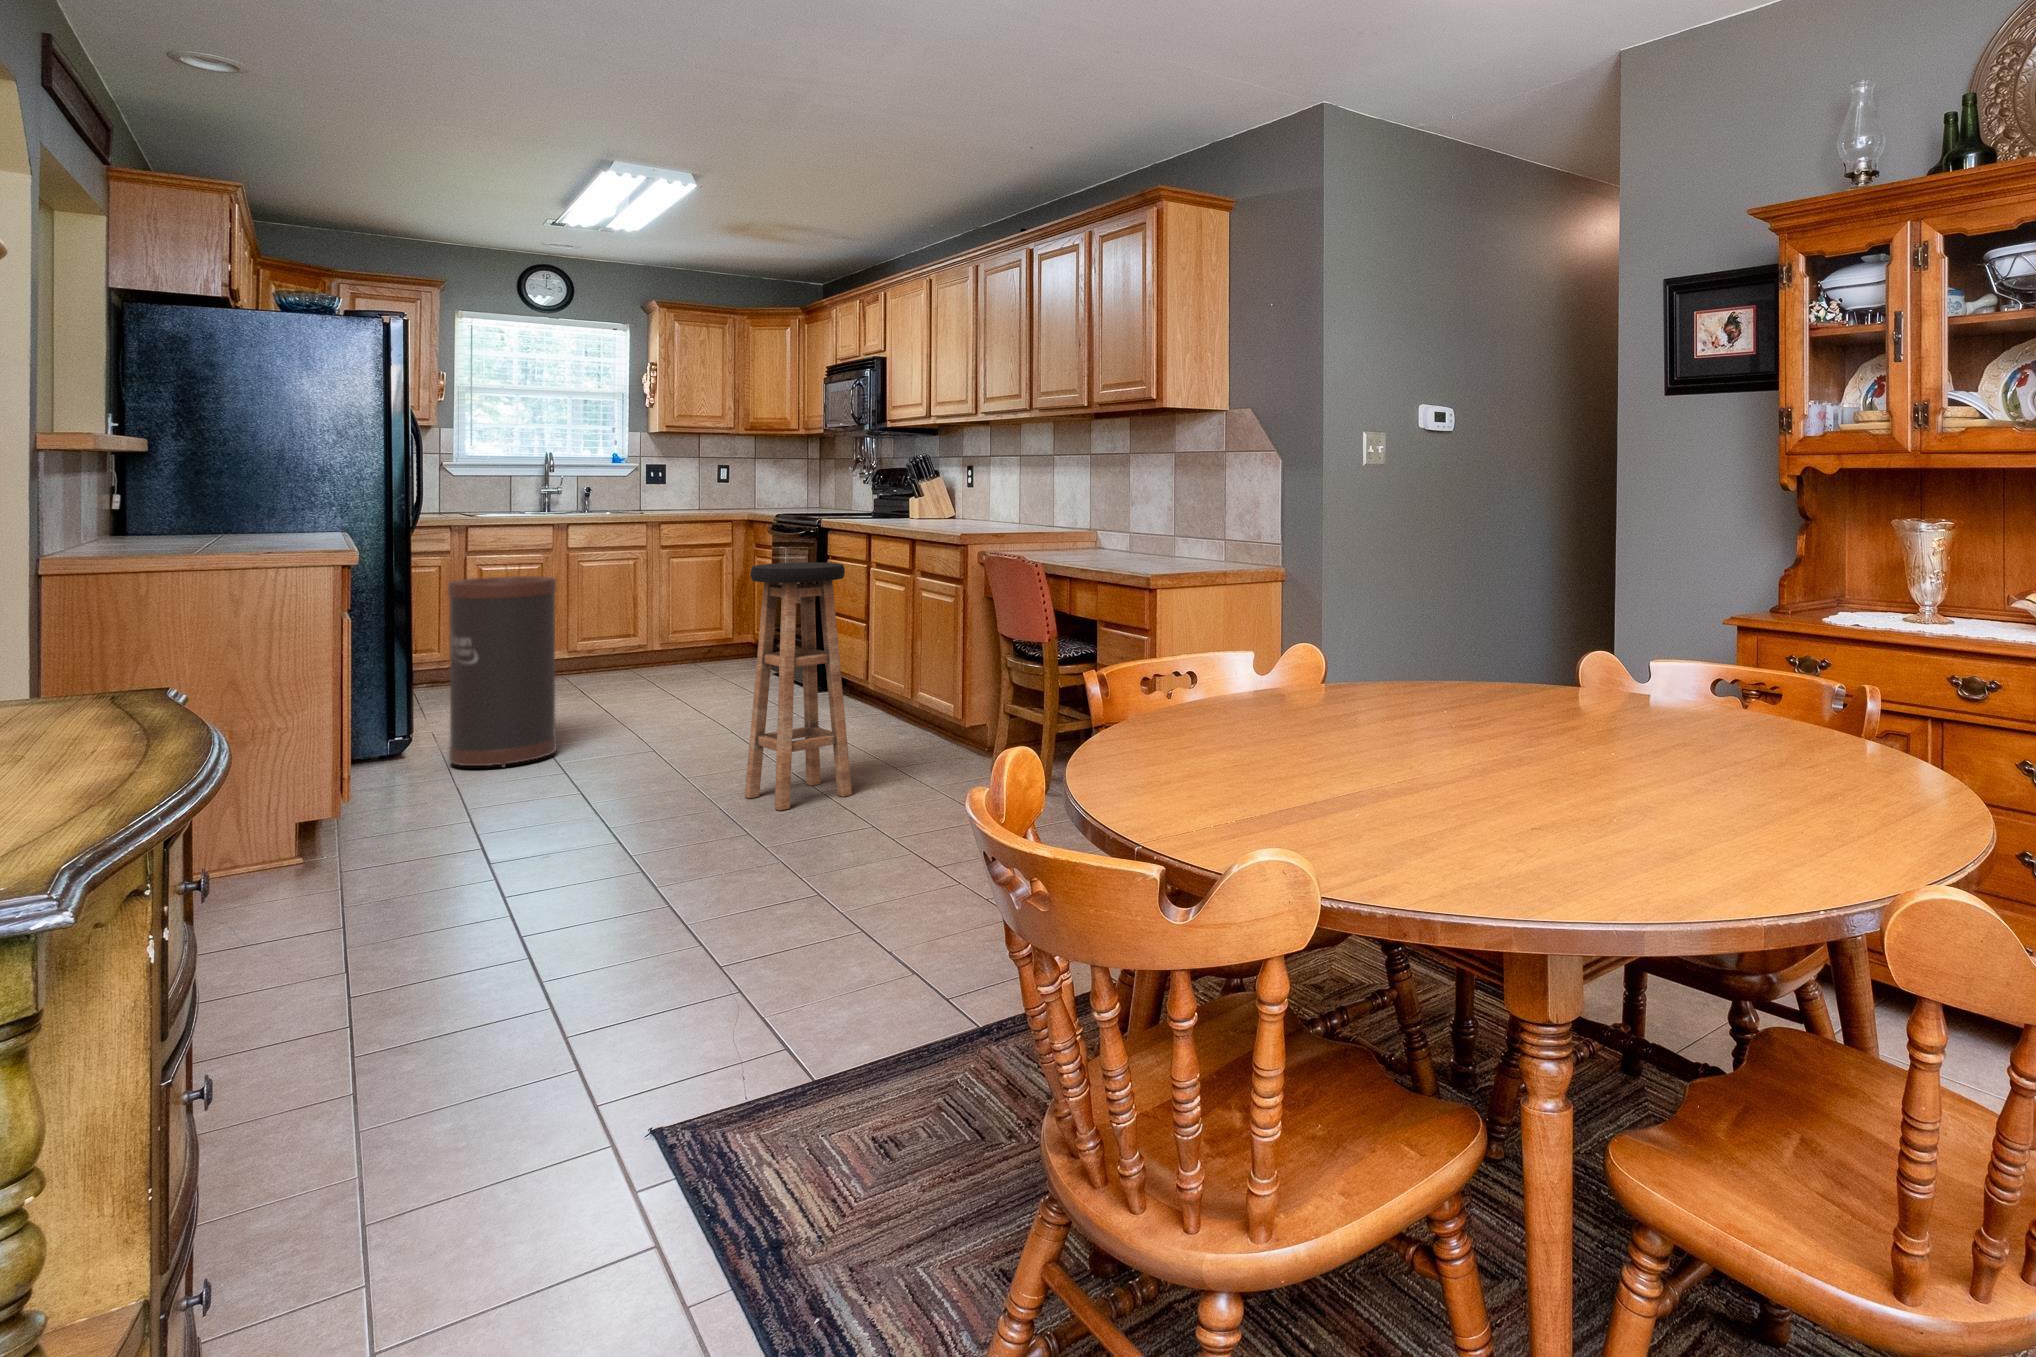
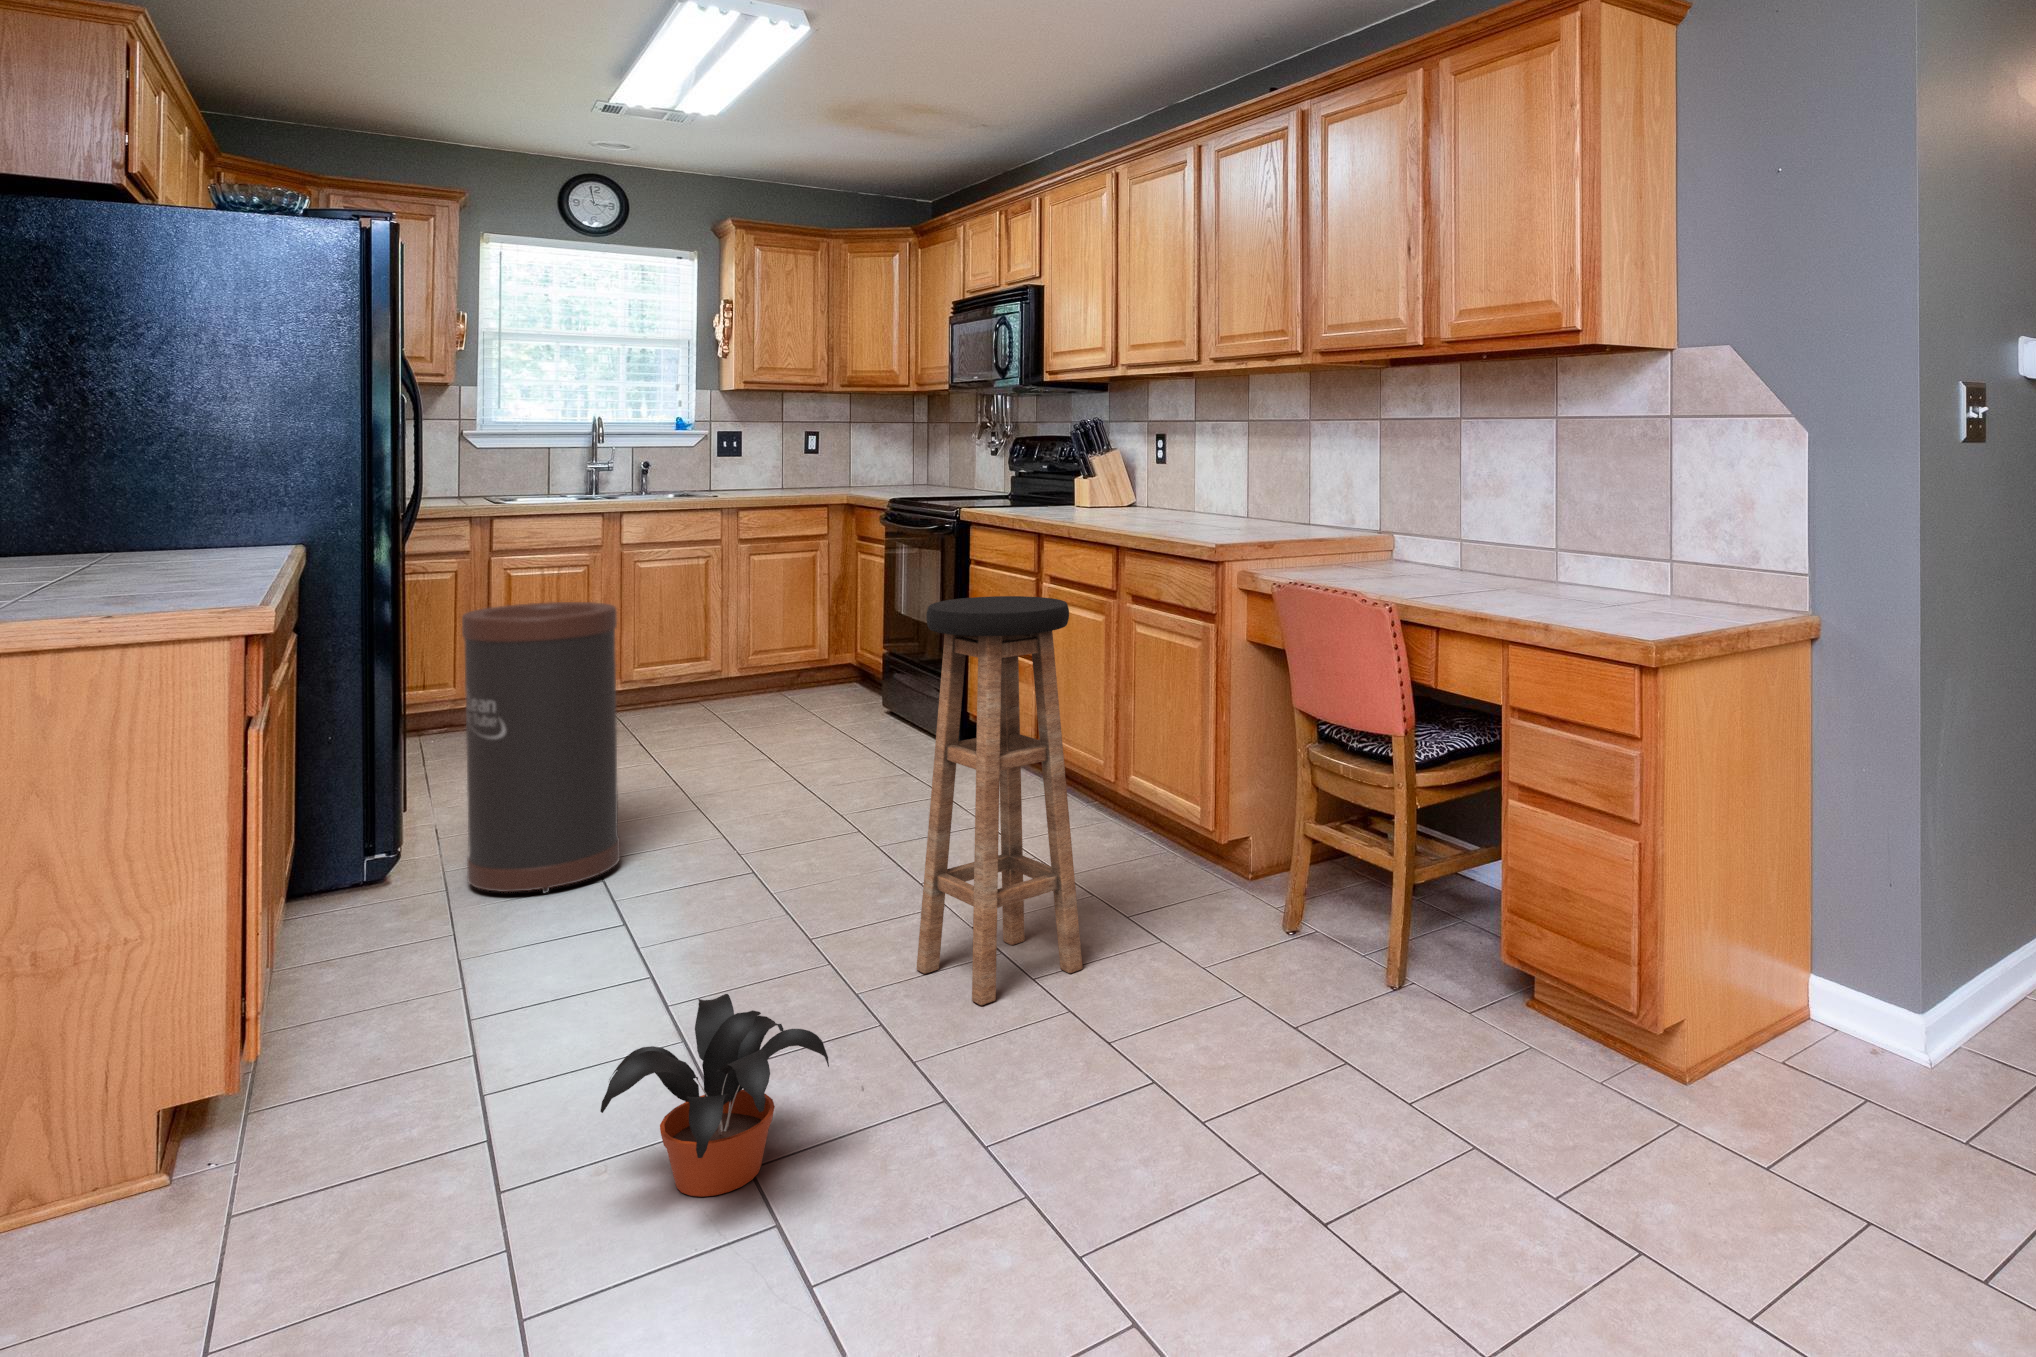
potted plant: none [530,779,667,881] -> present [601,994,829,1197]

